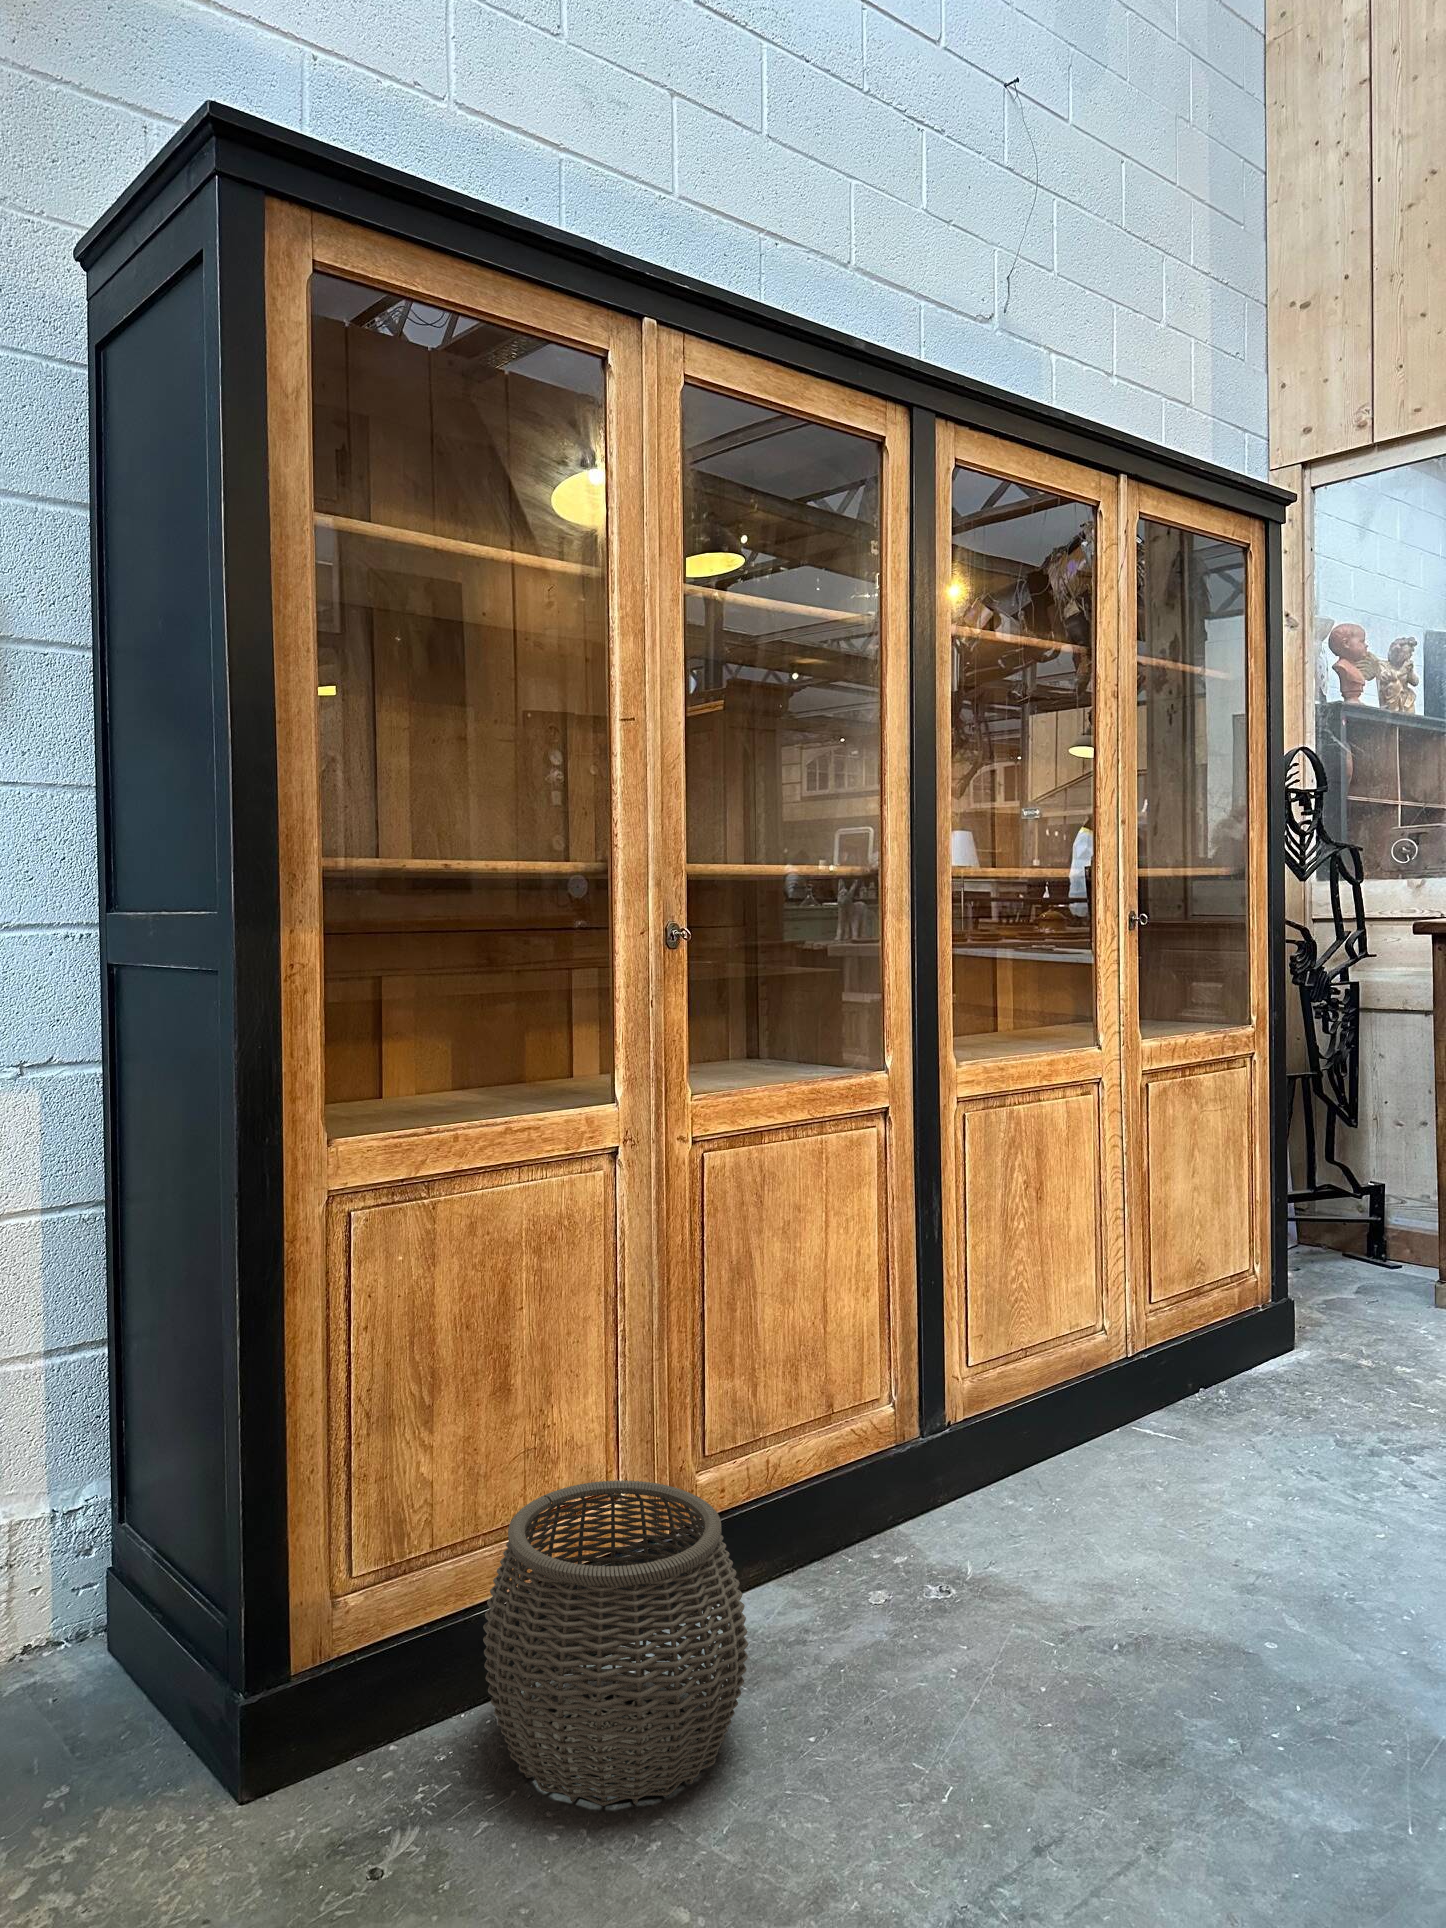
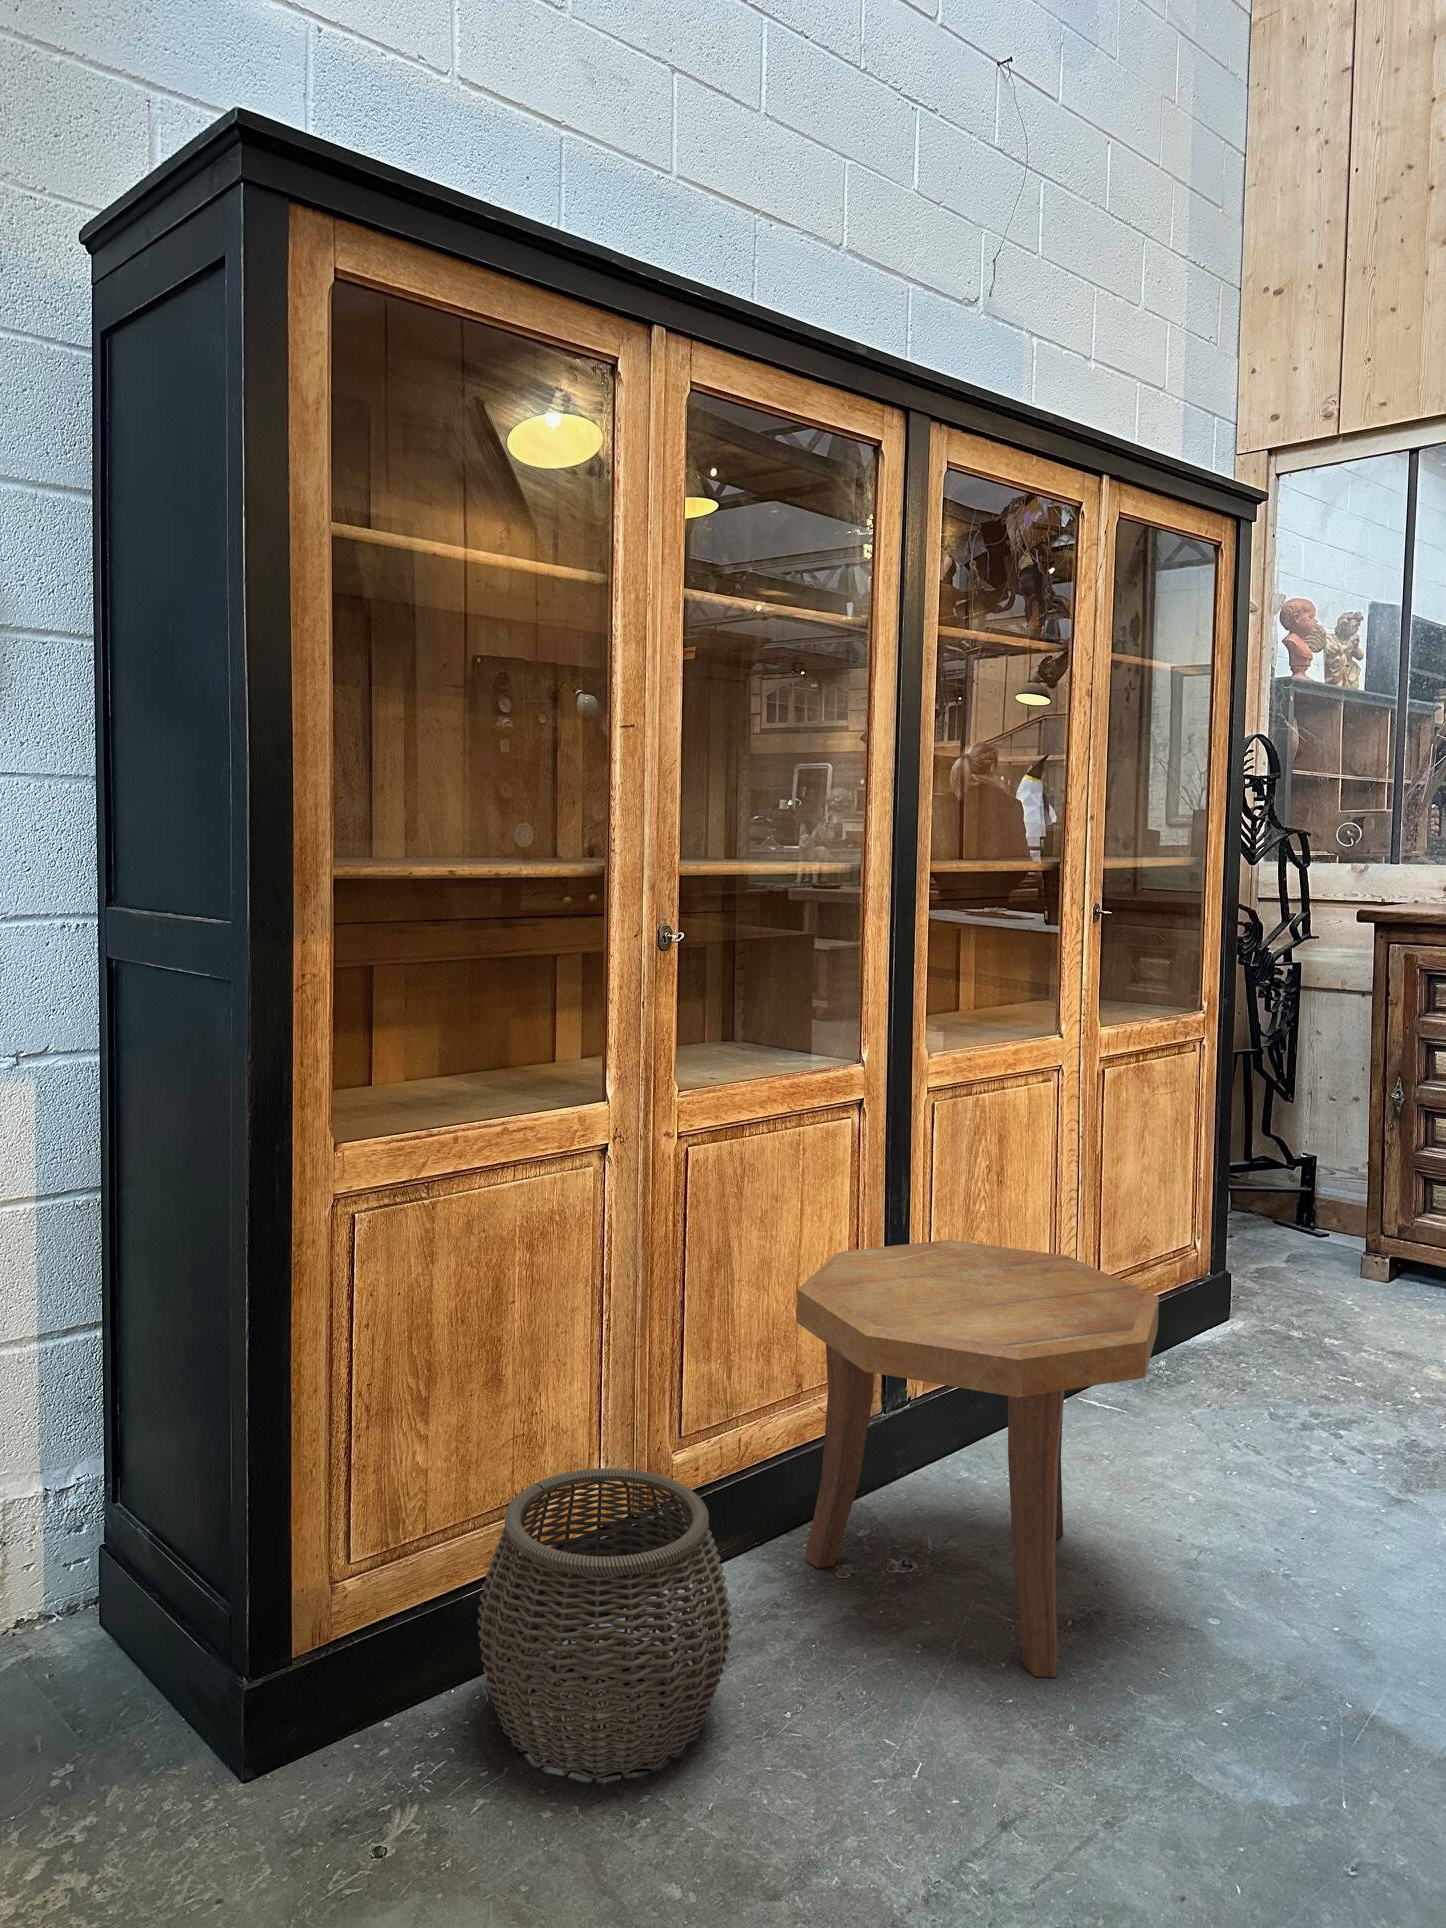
side table: none [819,1249,1201,1704] -> present [797,1240,1159,1677]

